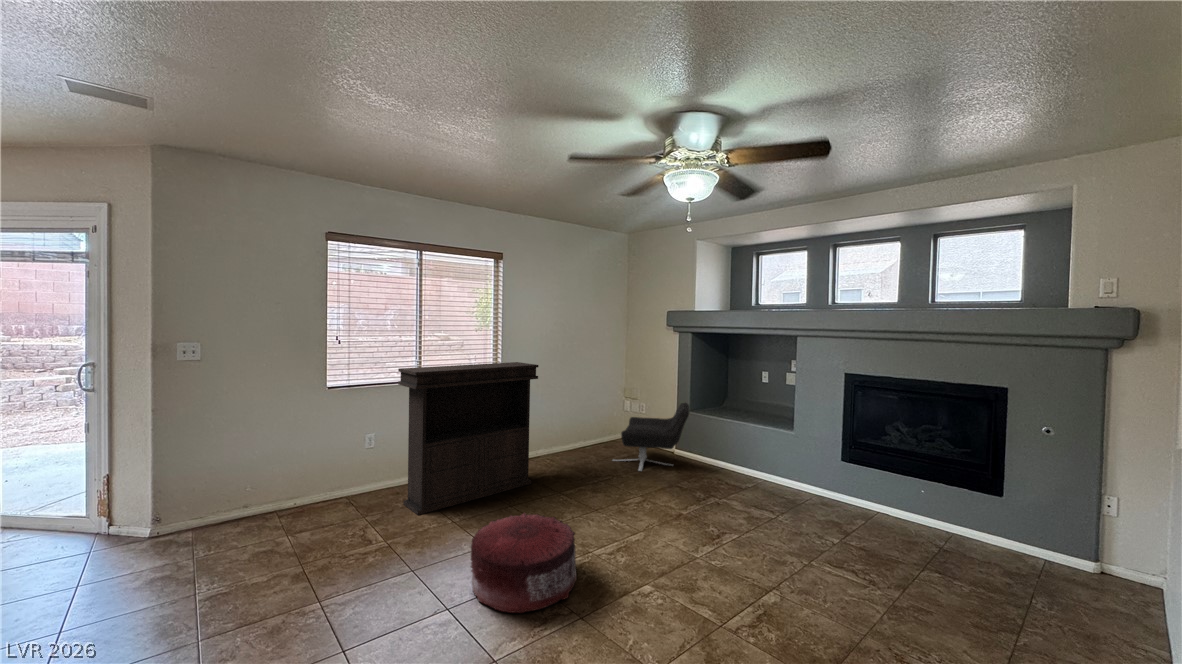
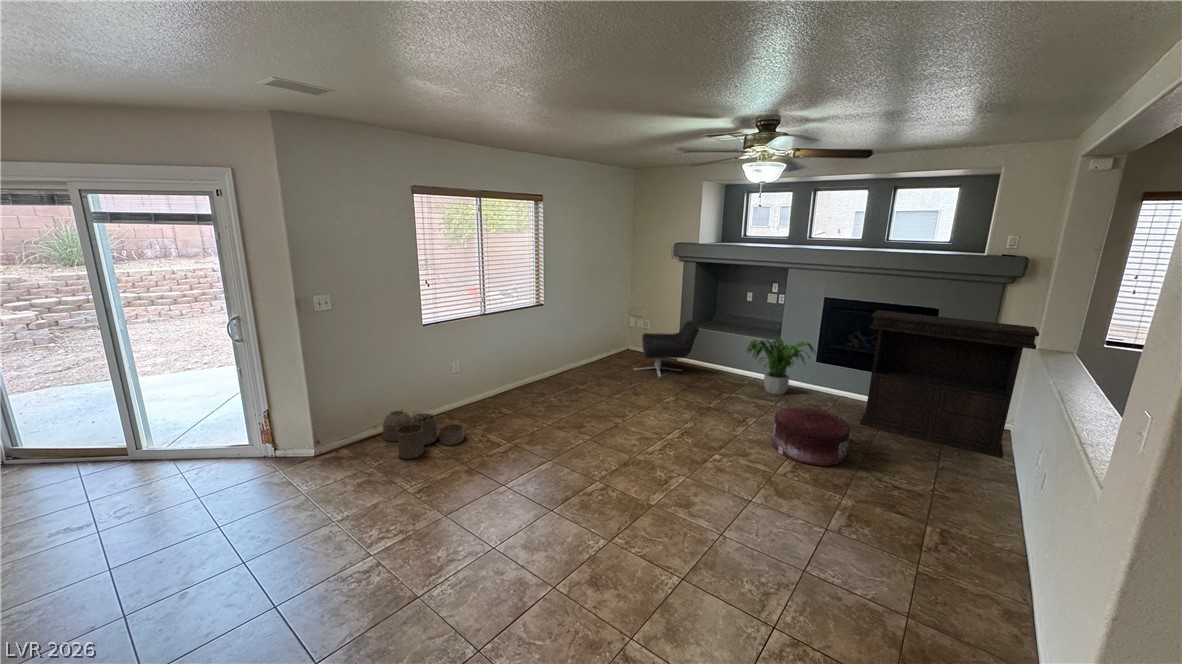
console table: present [398,362,539,515] -> present [860,310,1039,458]
potted plant: none [740,426,837,504] -> present [747,339,815,394]
woven basket: none [237,486,338,551] -> present [383,410,464,459]
pouf: present [471,513,576,613] -> present [772,407,850,466]

